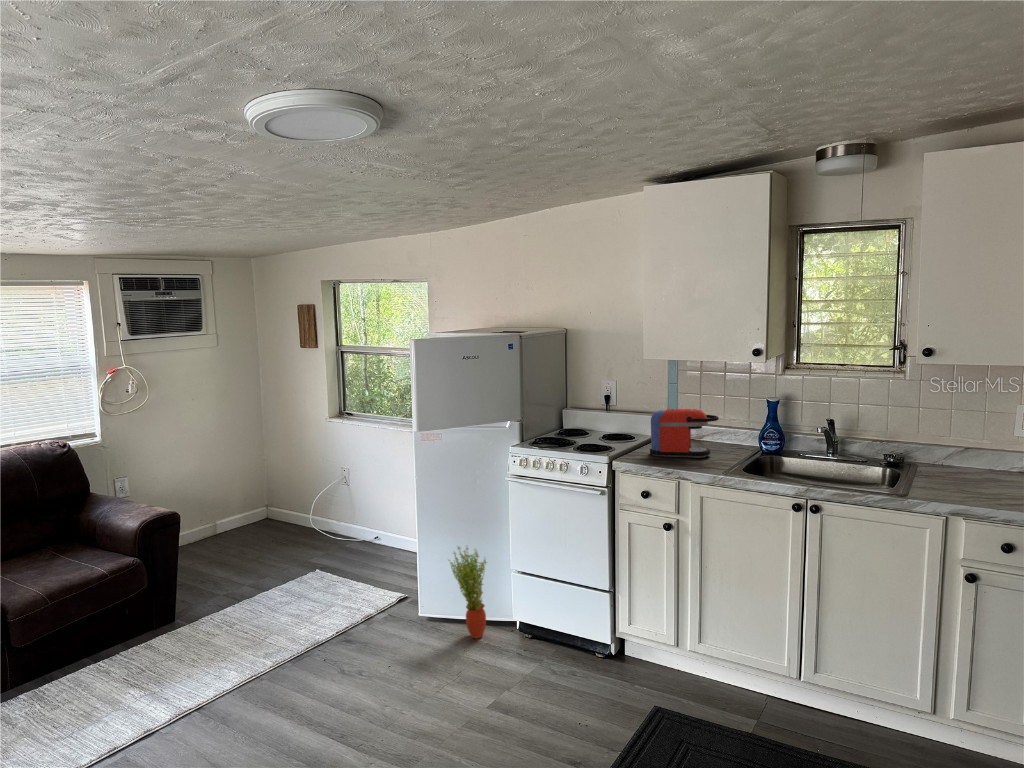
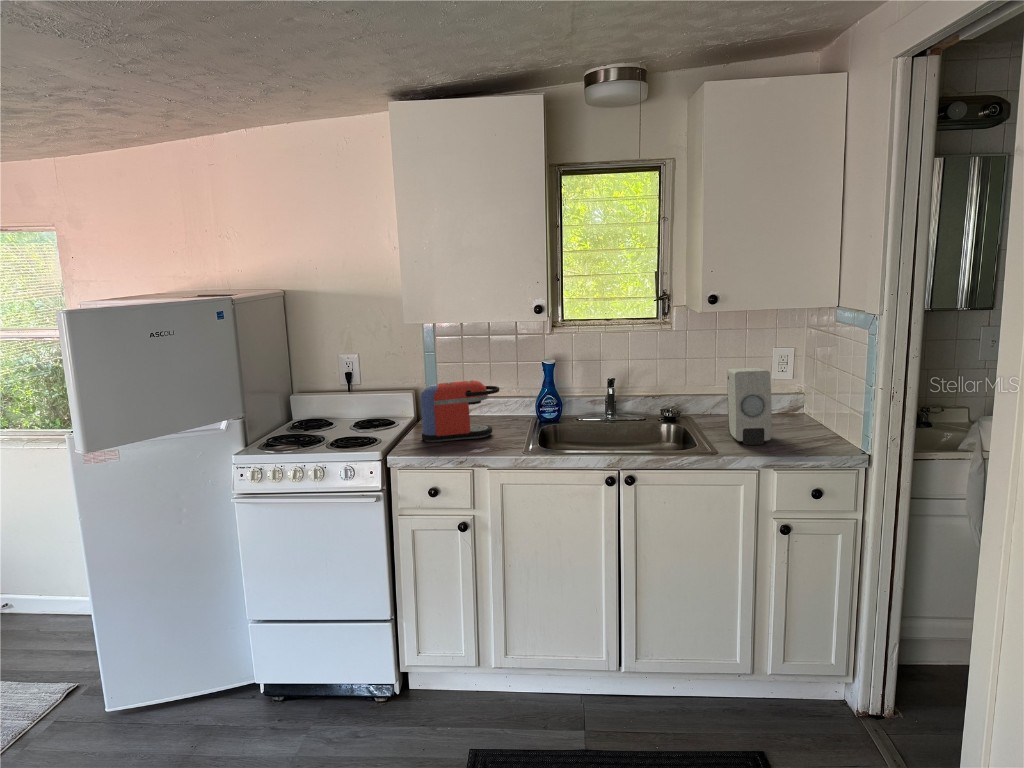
soap dispenser: none [934,419,977,495] -> present [727,368,772,445]
potted plant: present [450,547,487,638] -> none [149,600,218,723]

